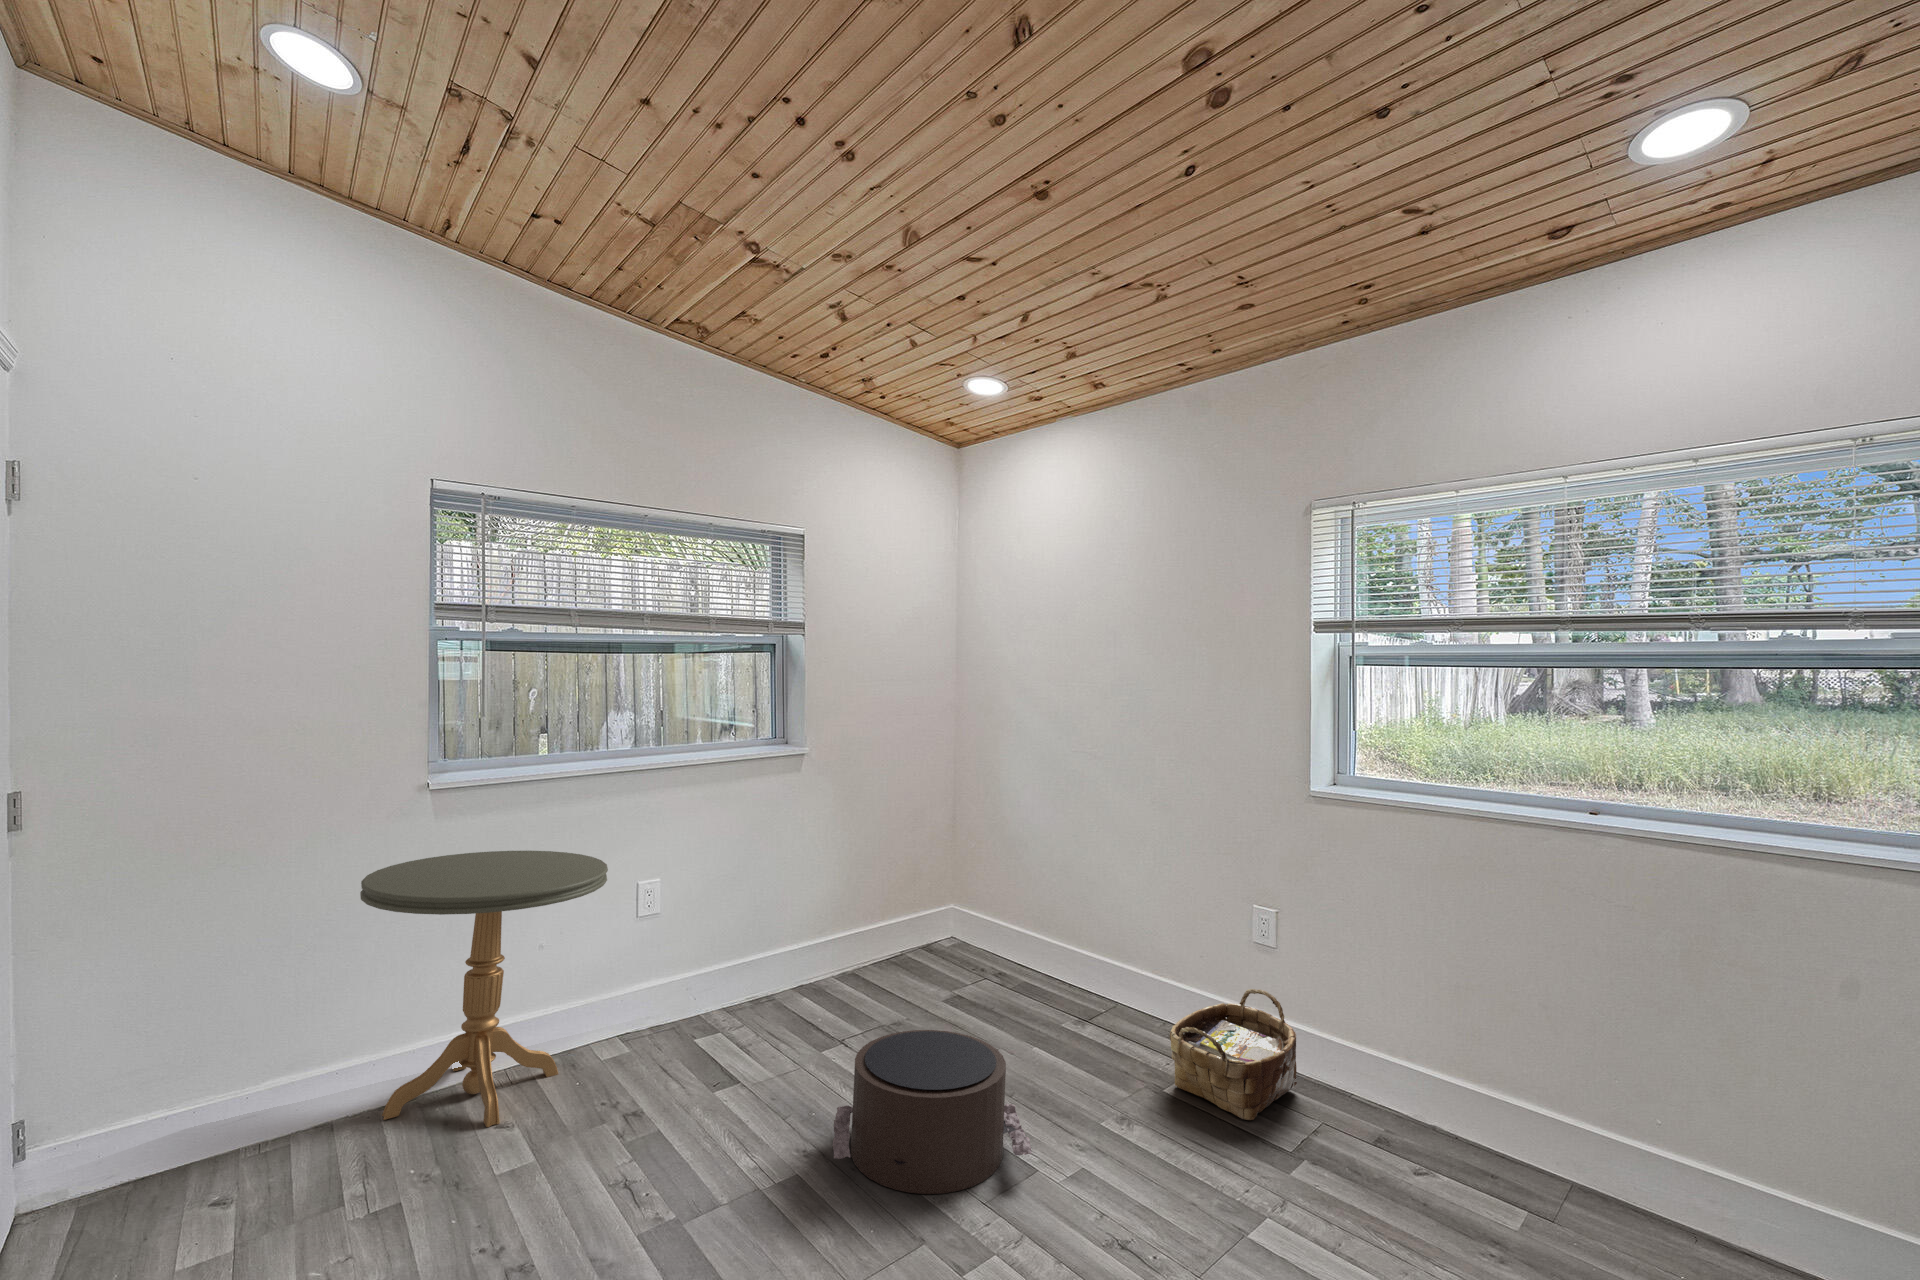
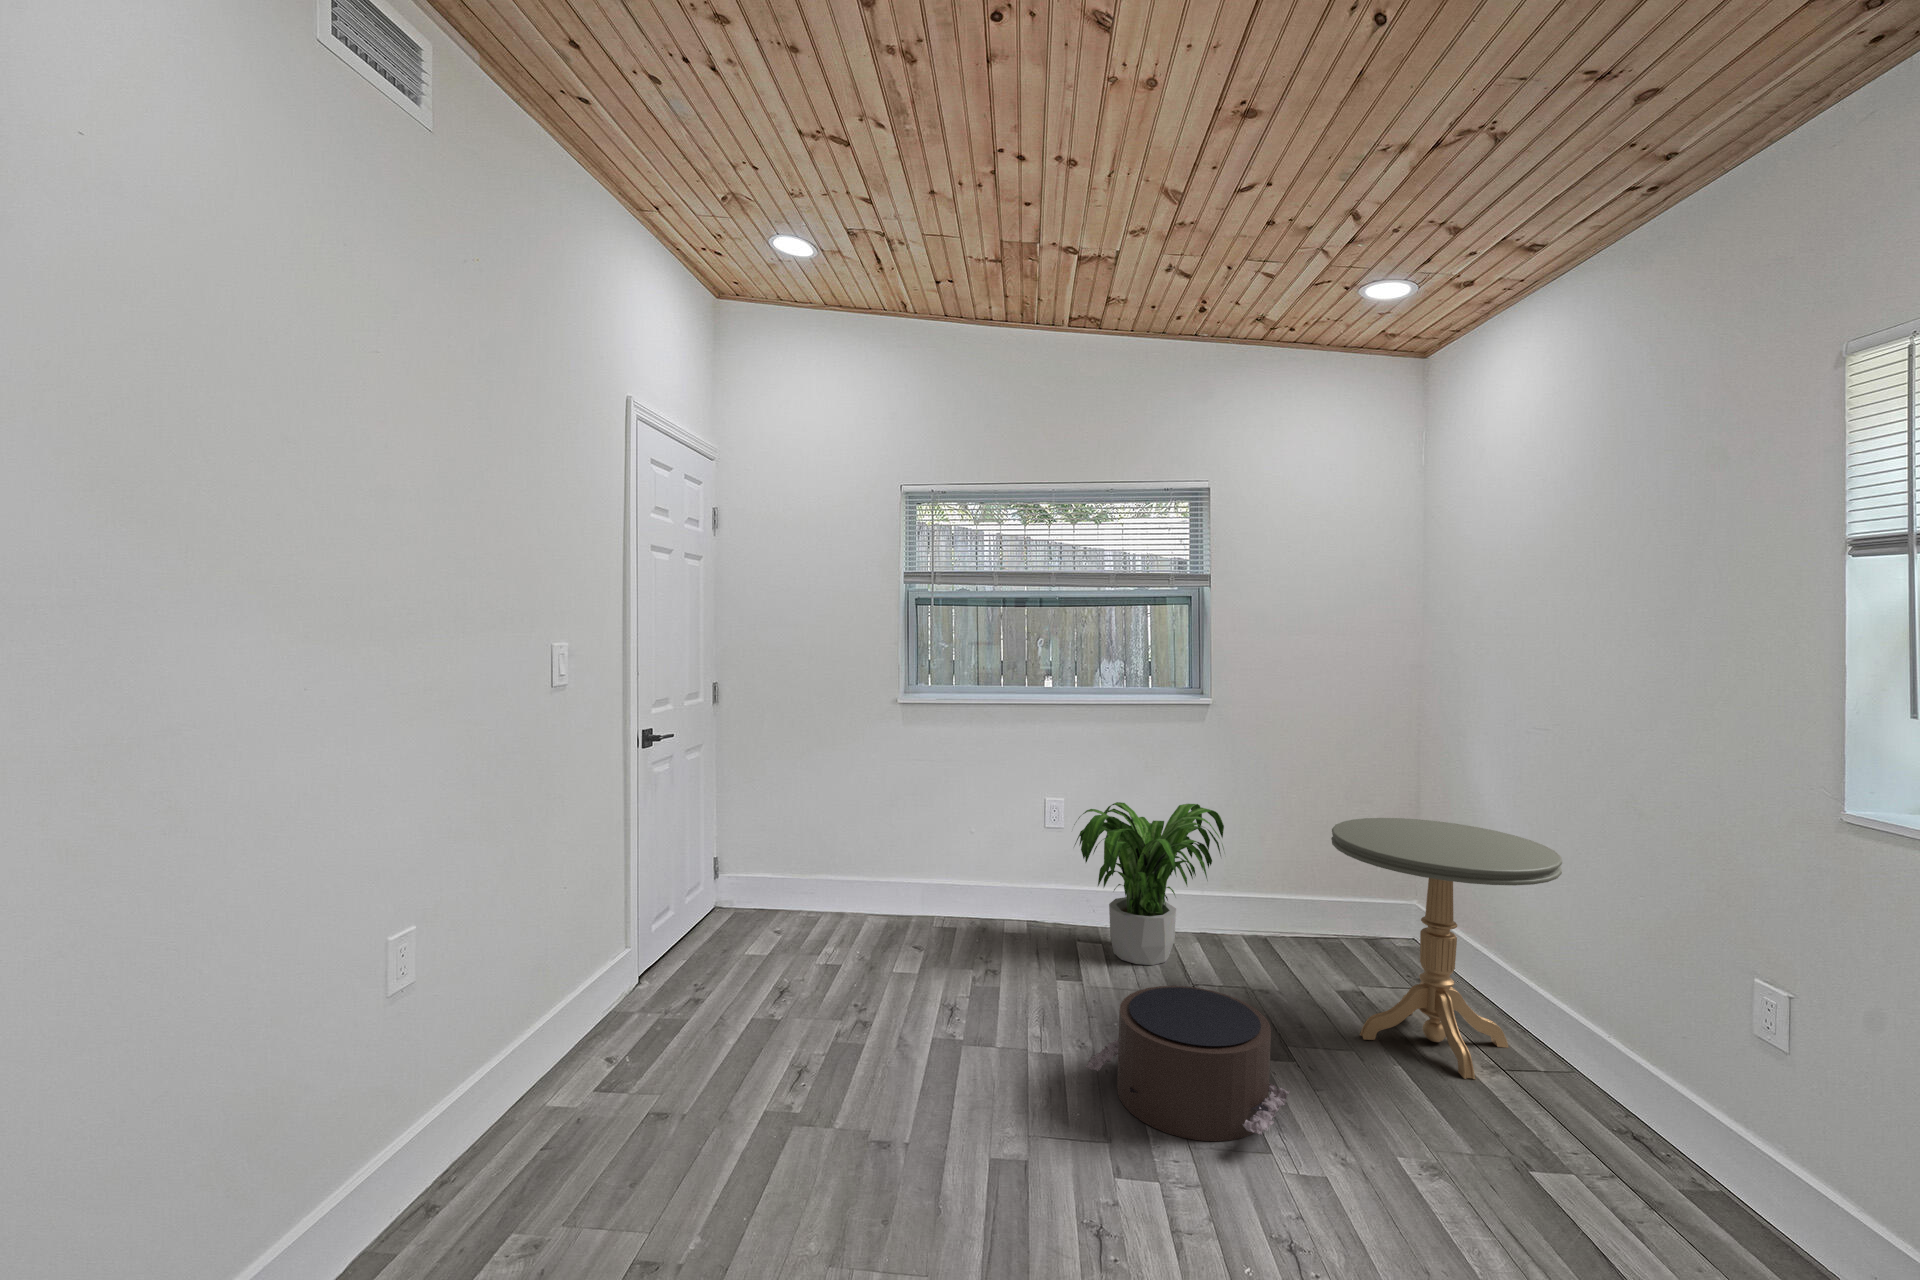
potted plant: none [667,847,851,1033] -> present [1074,802,1224,965]
side table: present [360,851,608,1127] -> present [1331,818,1562,1079]
woven basket: present [1170,989,1297,1120] -> none [1533,1079,1752,1231]

